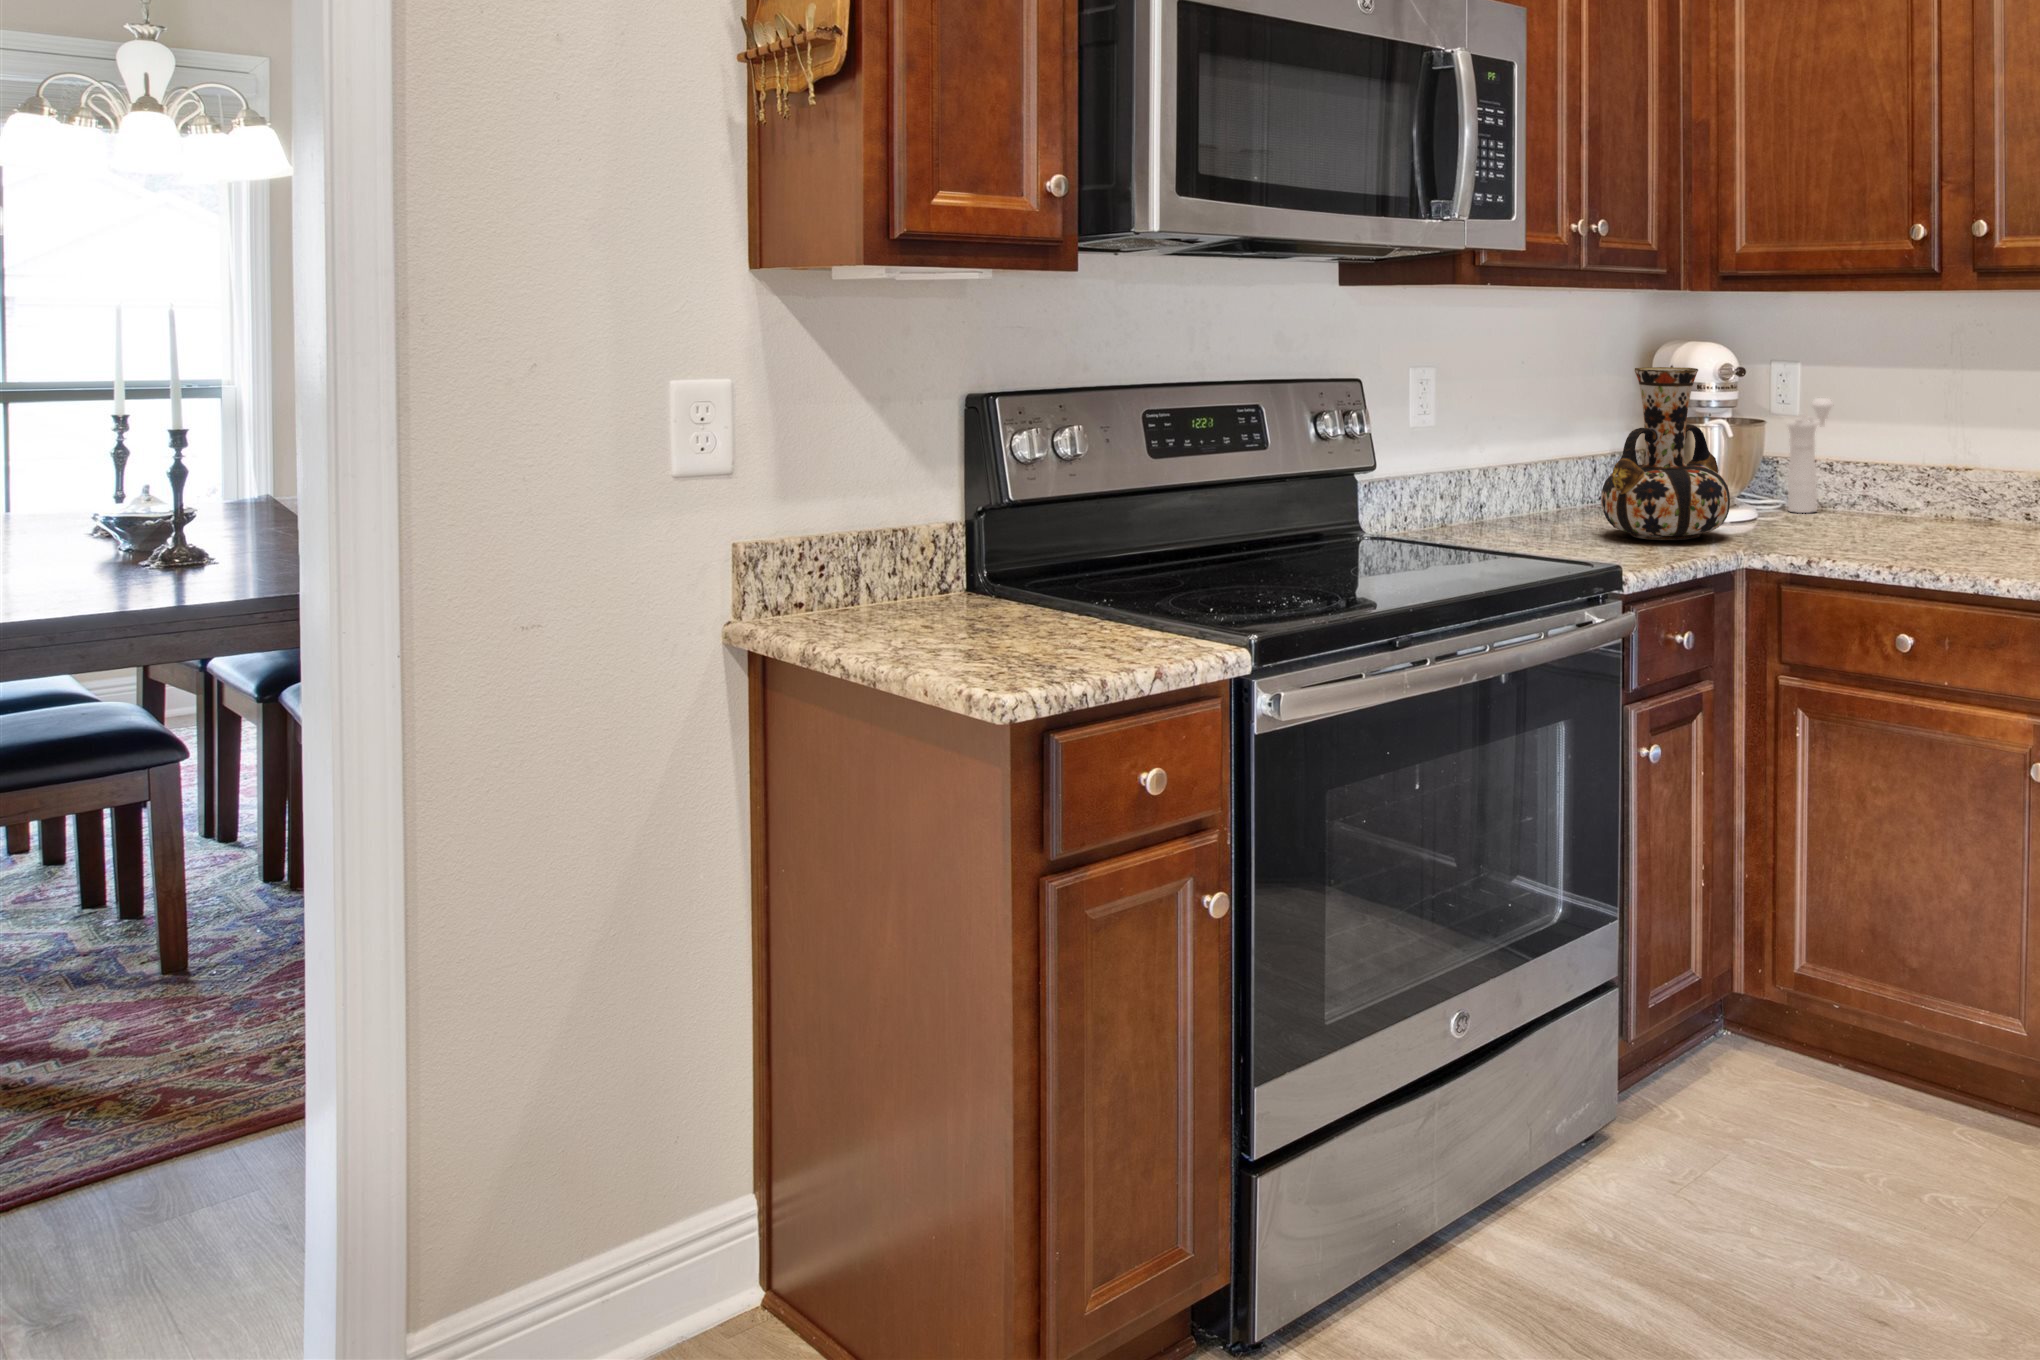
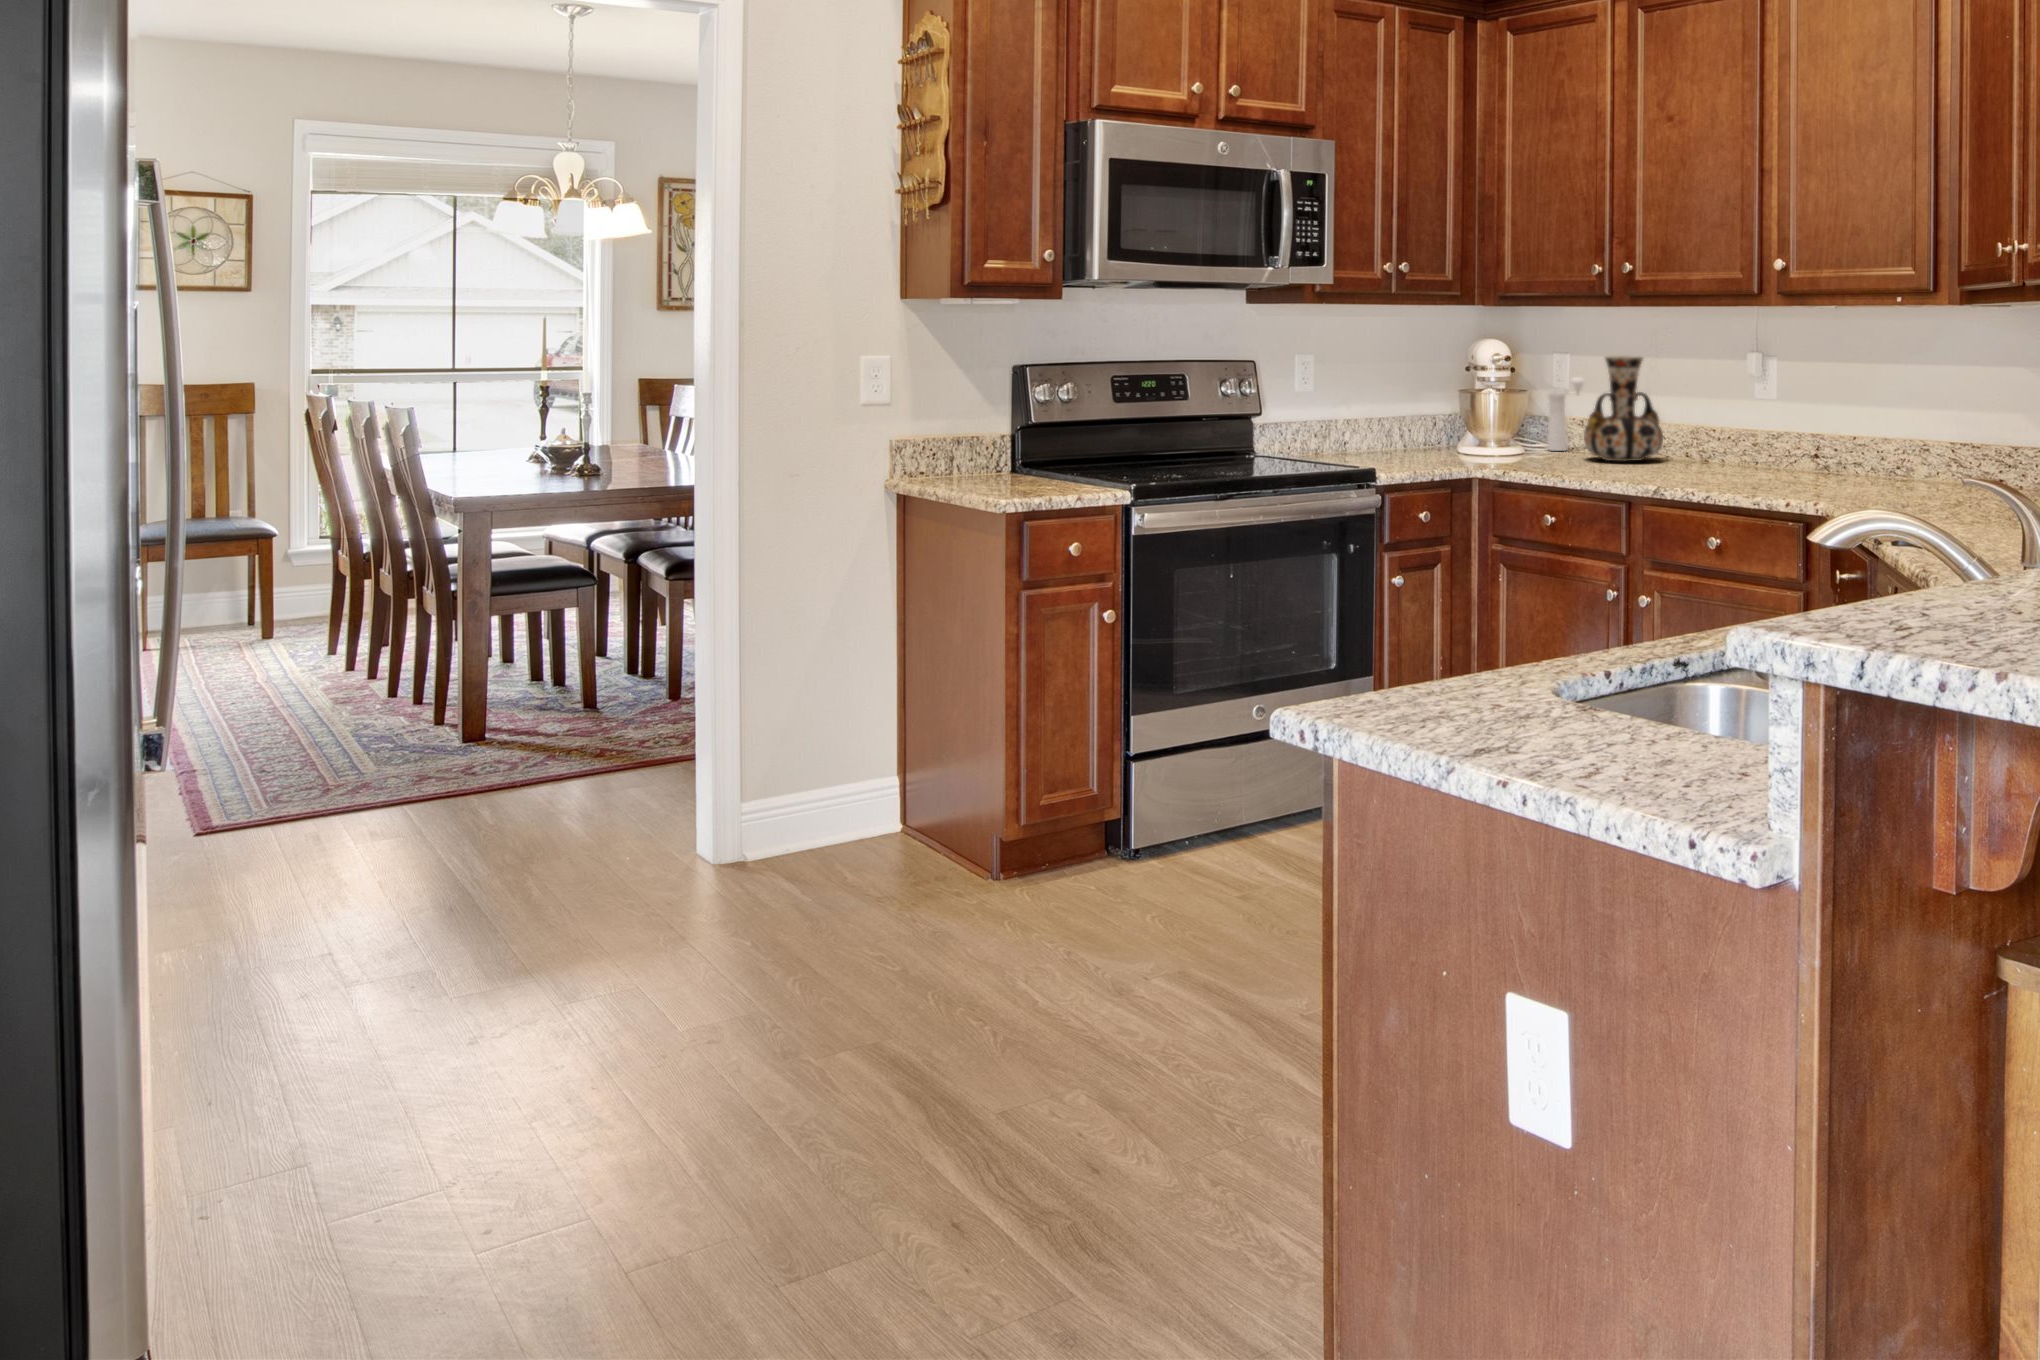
vase: present [1601,367,1730,540] -> present [1584,356,1663,461]

